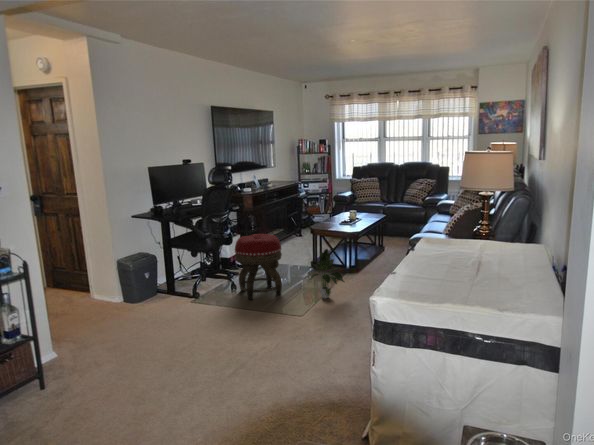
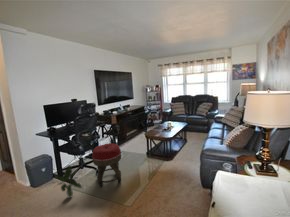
potted plant: present [309,249,344,299] -> present [57,165,81,198]

